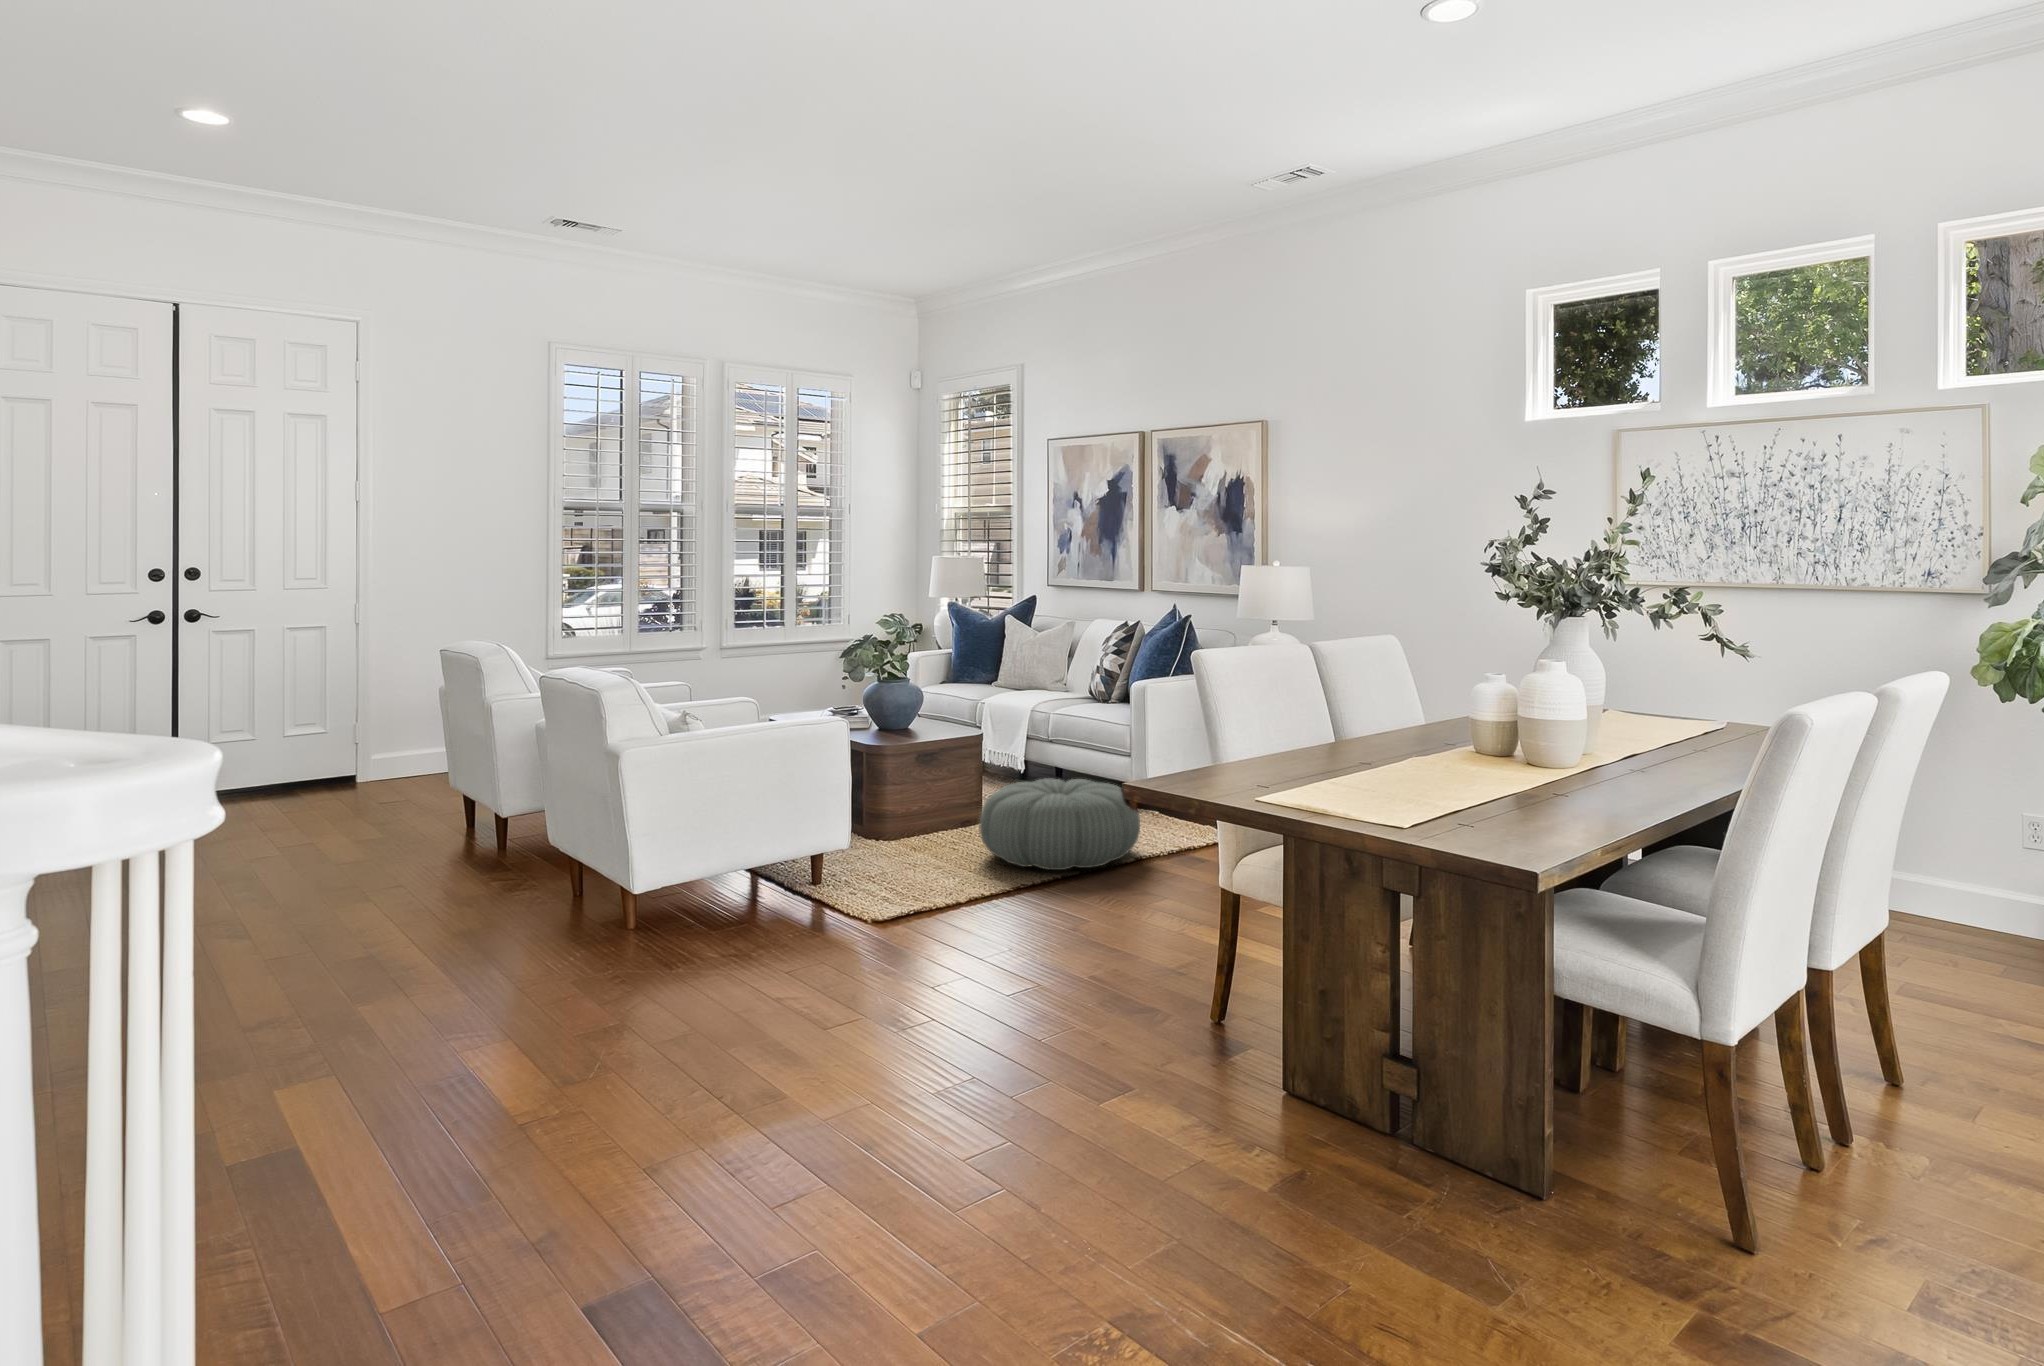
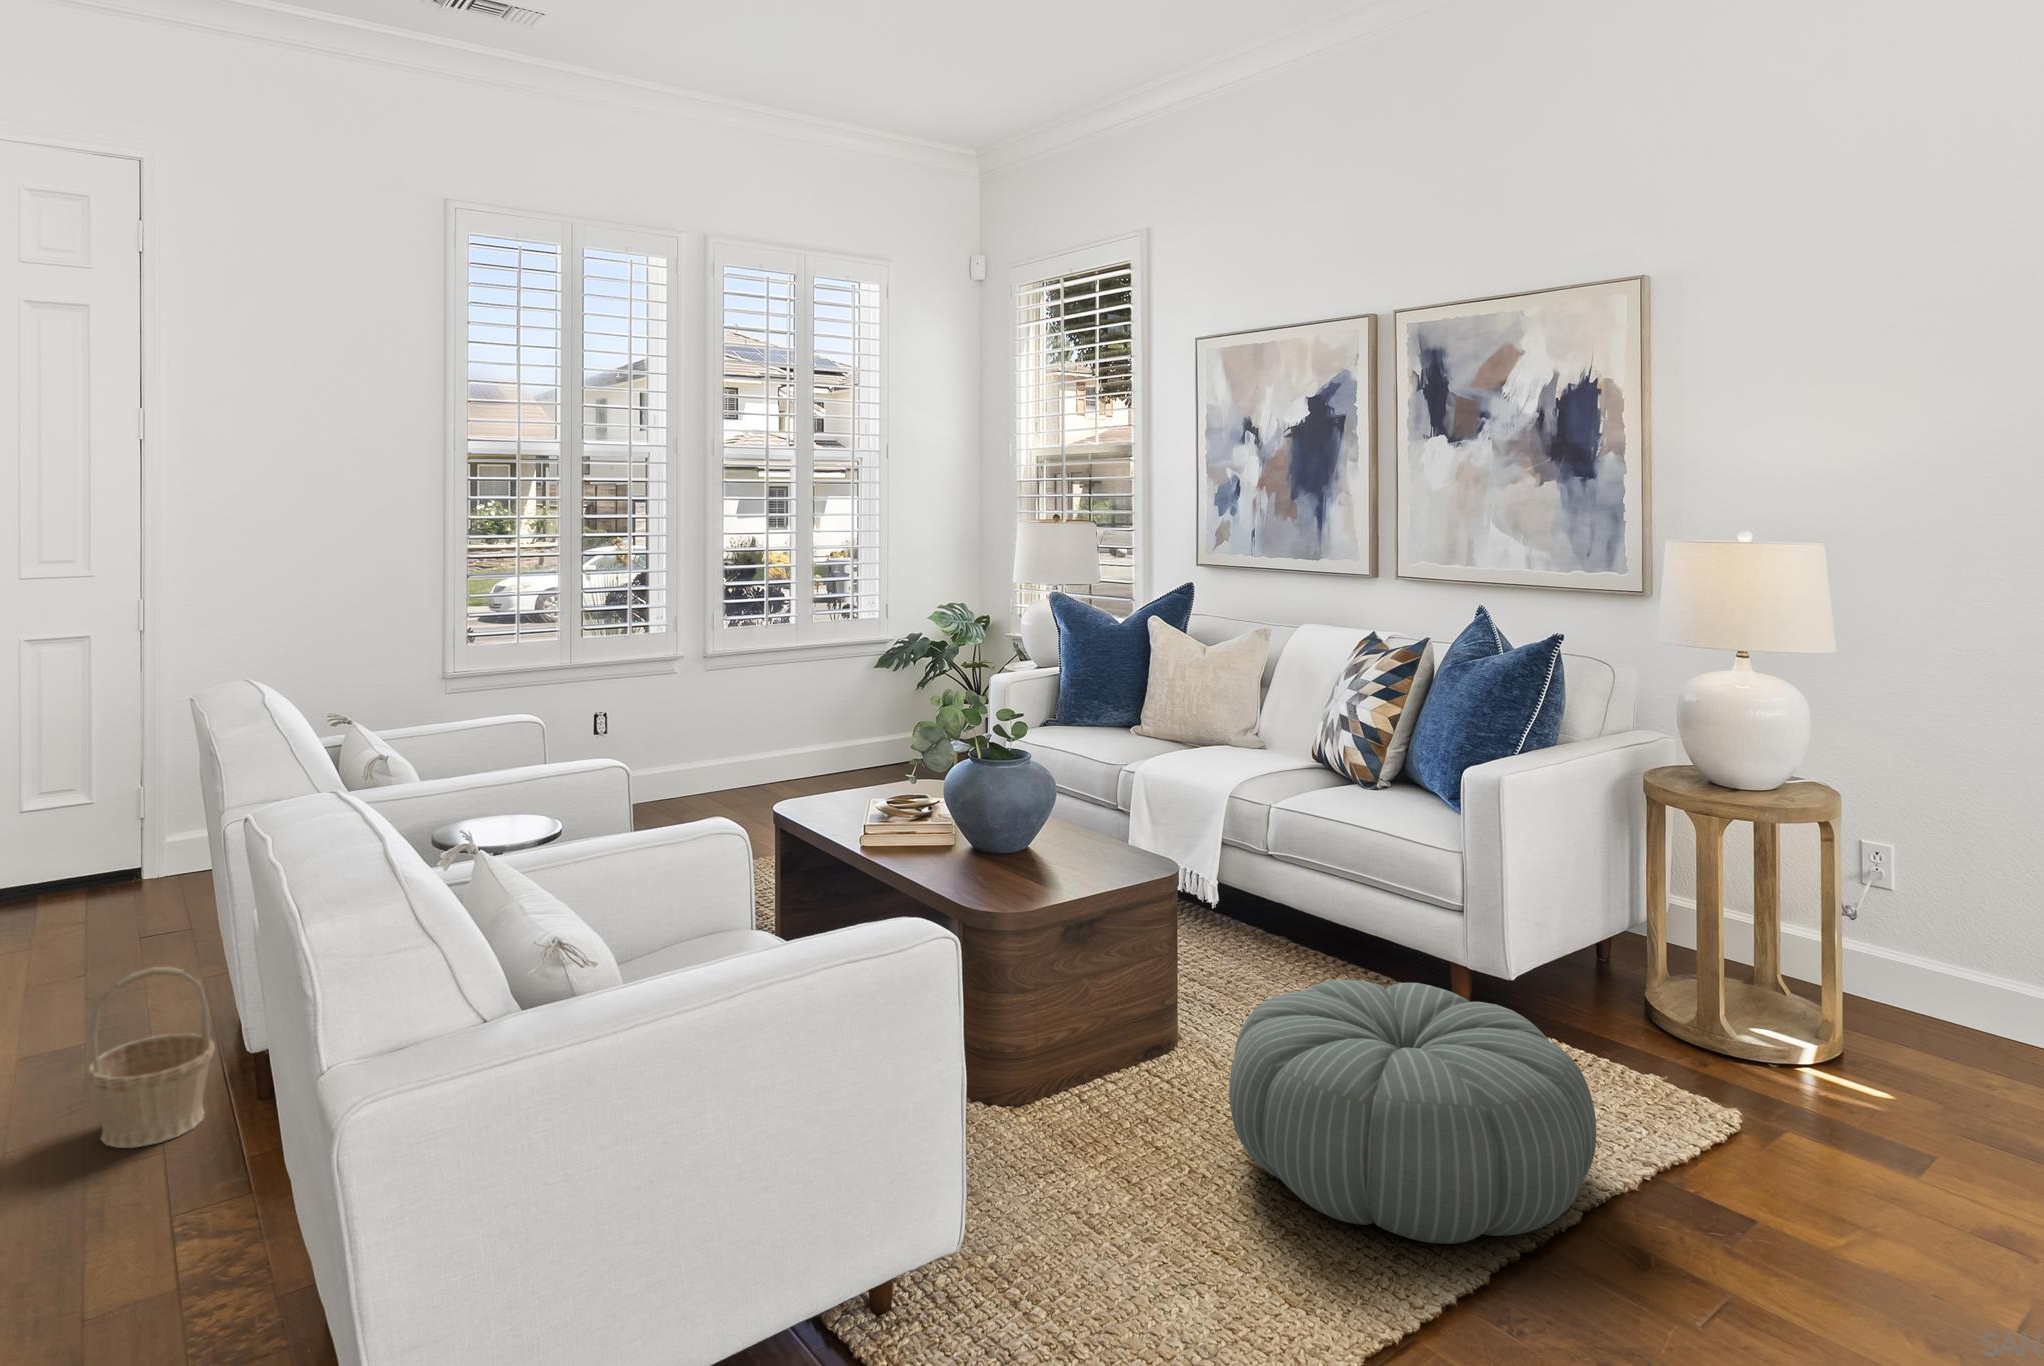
basket: none [410,778,472,865] -> present [87,967,215,1148]

